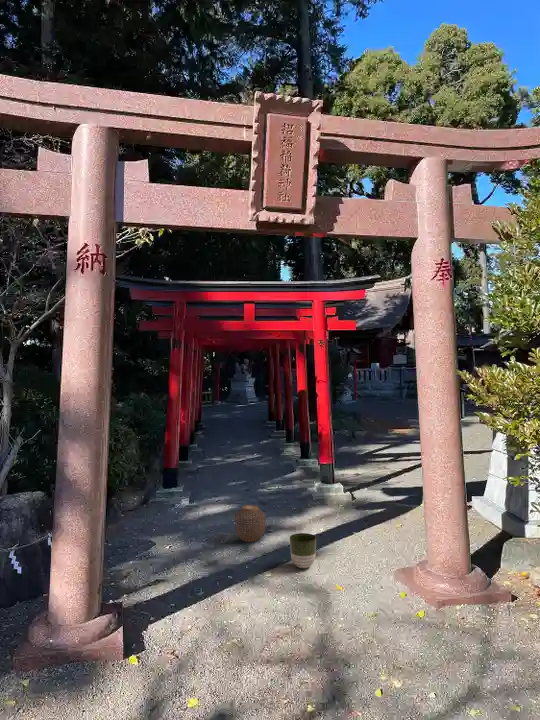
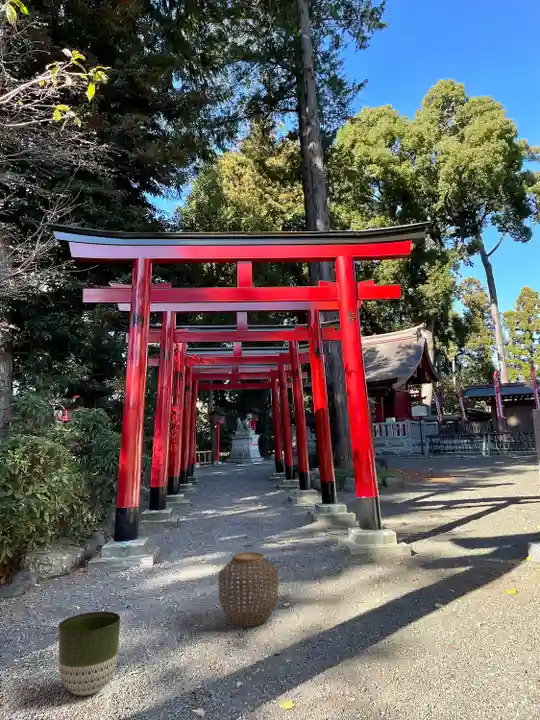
planter: present [290,533,316,568] -> present [58,612,120,696]

